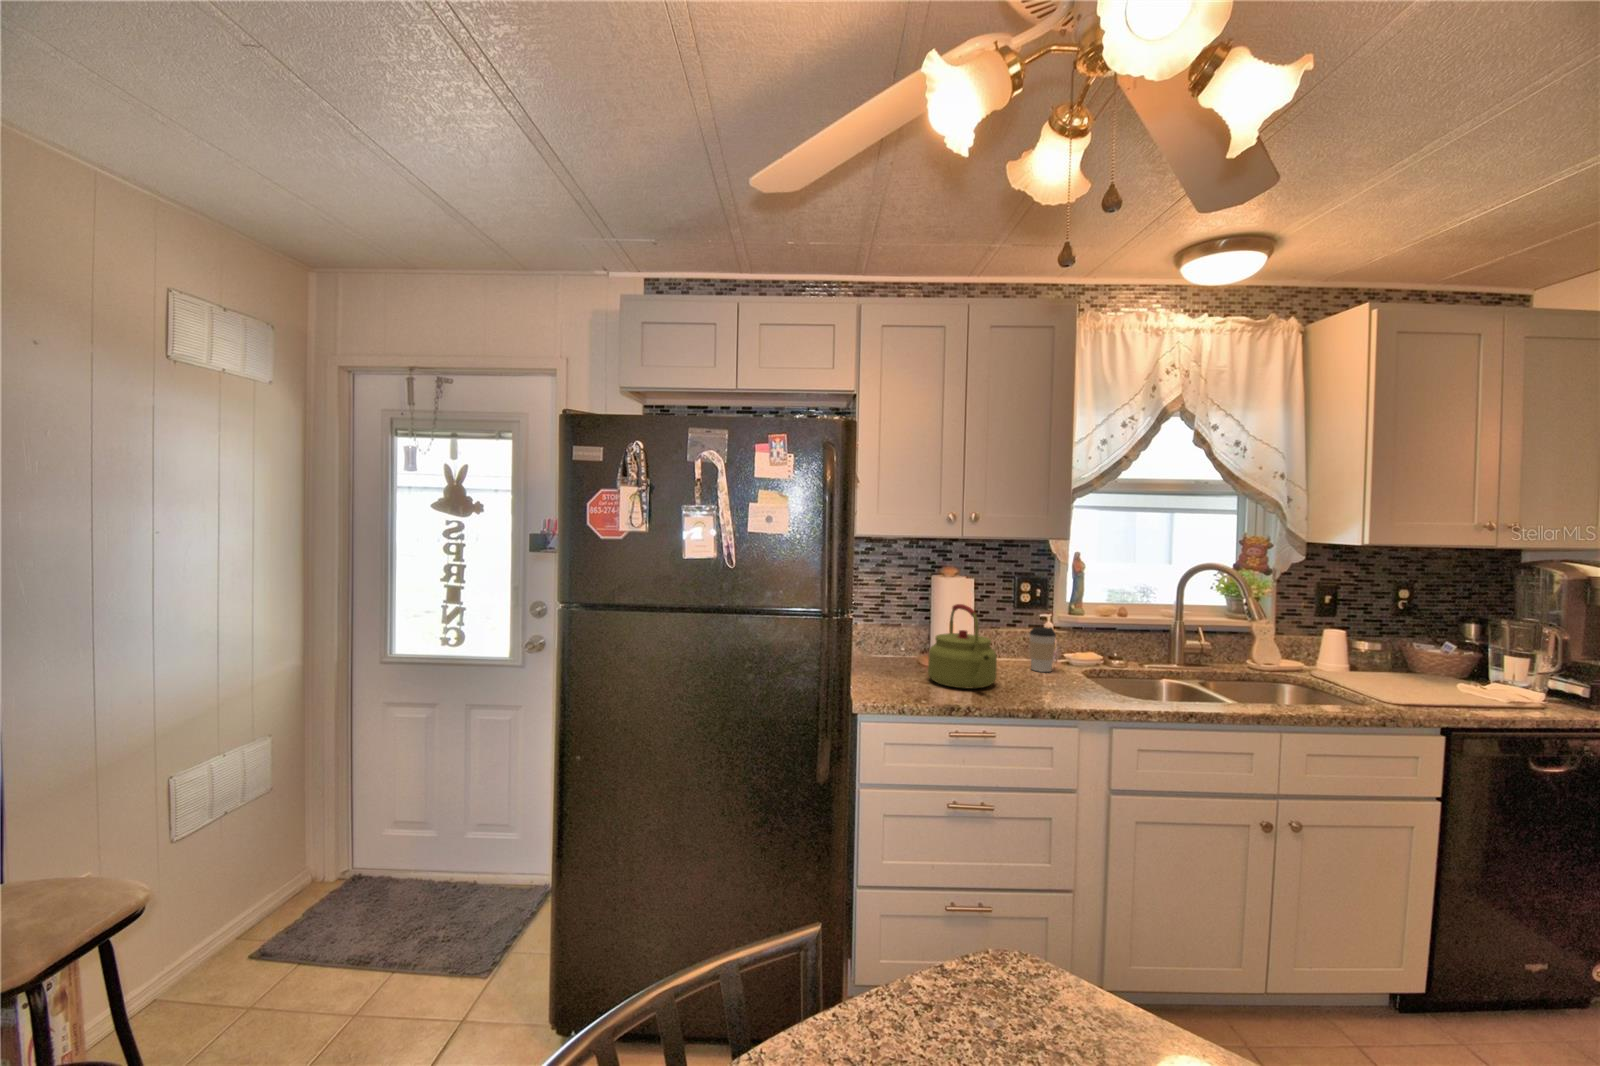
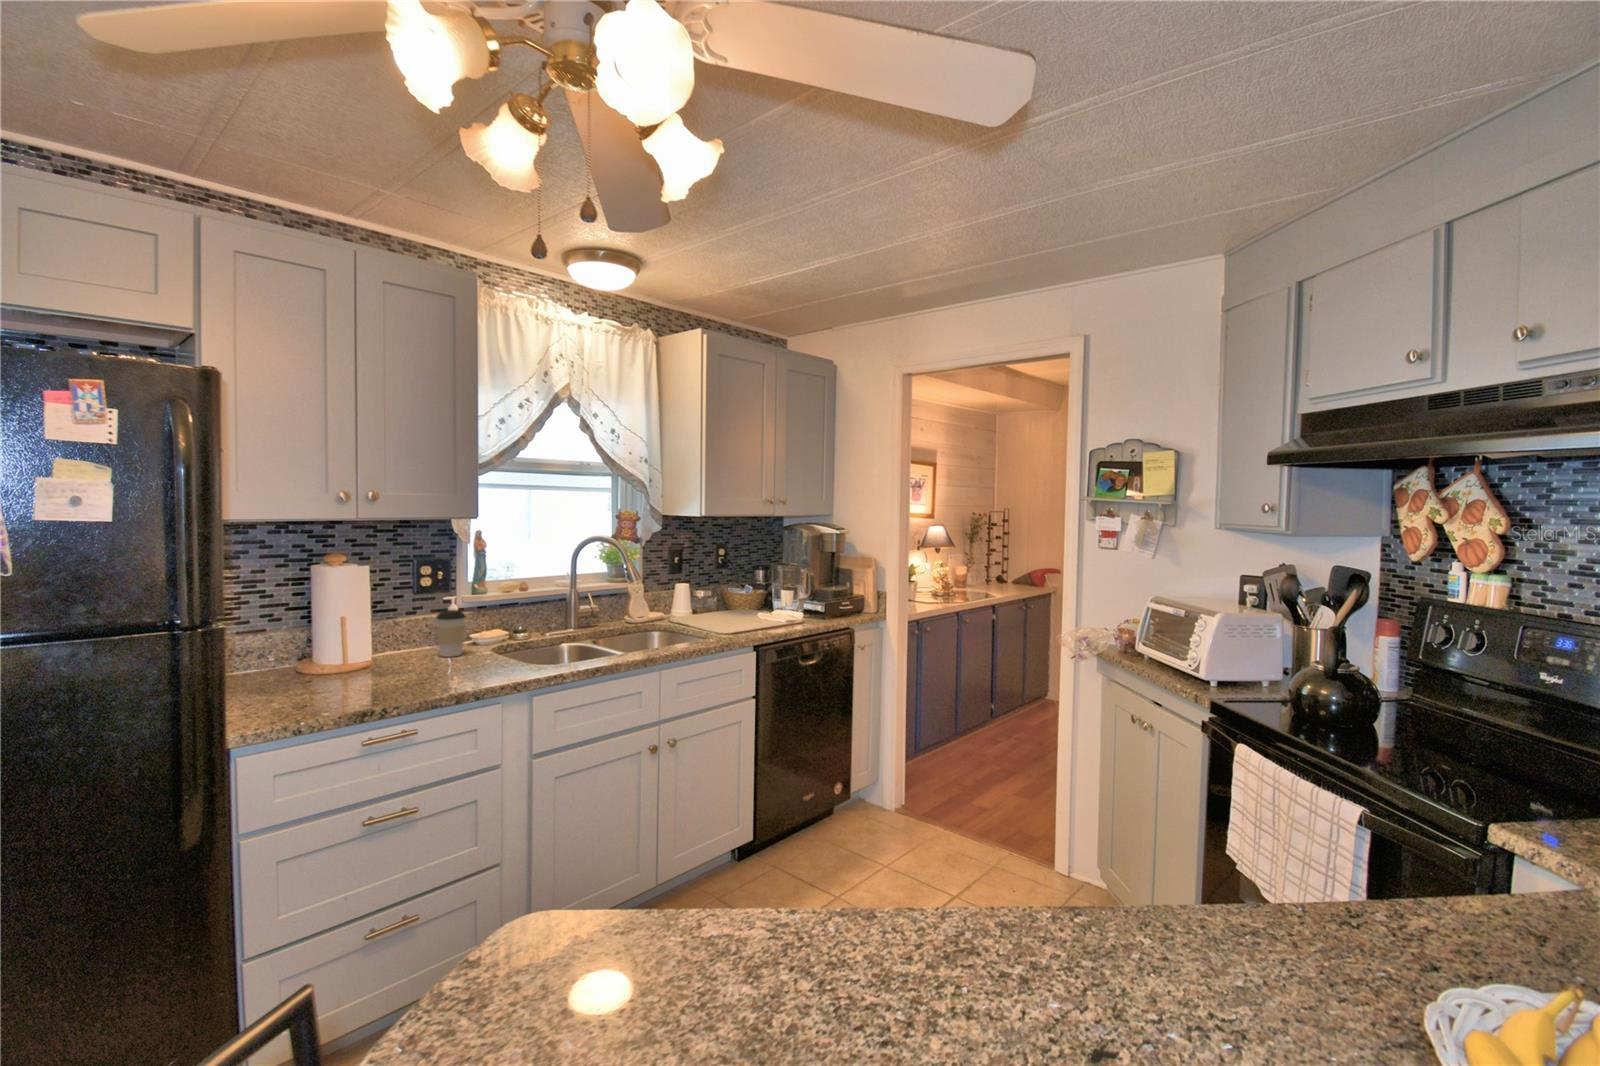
kettle: present [928,604,997,689] -> none [316,595,407,692]

